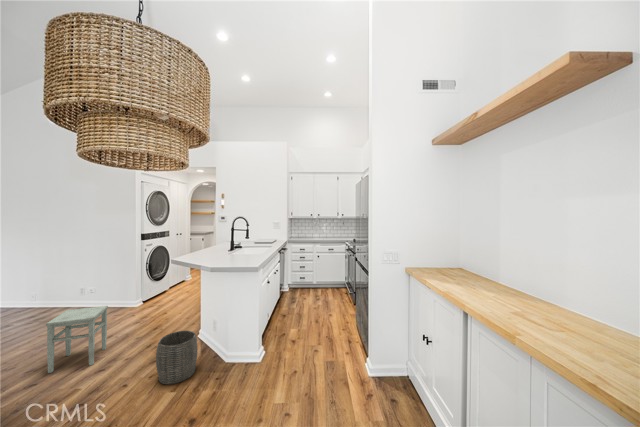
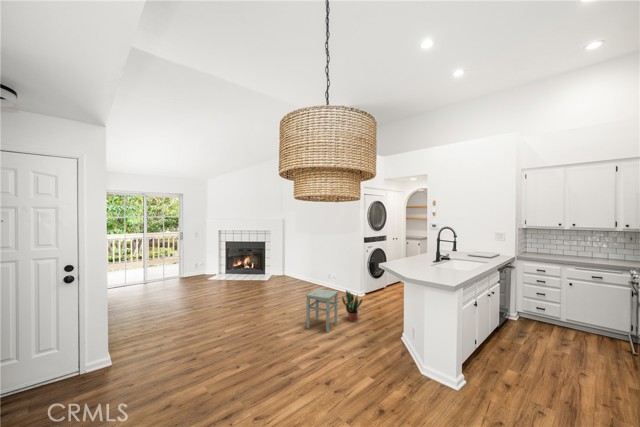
potted plant: none [114,300,145,338] -> present [342,291,362,321]
woven basket: present [156,331,198,384] -> none [364,328,396,373]

